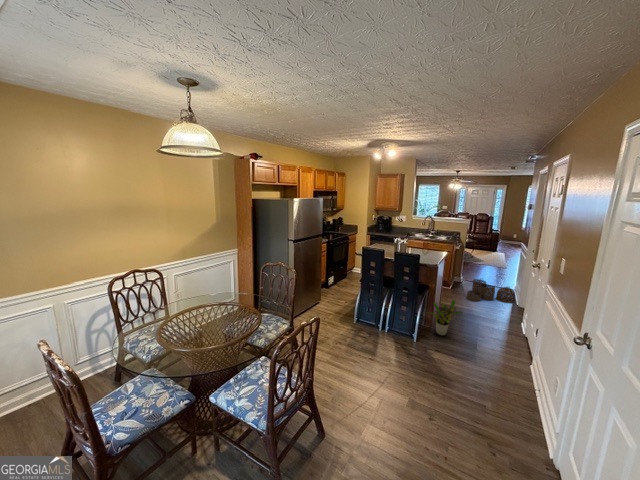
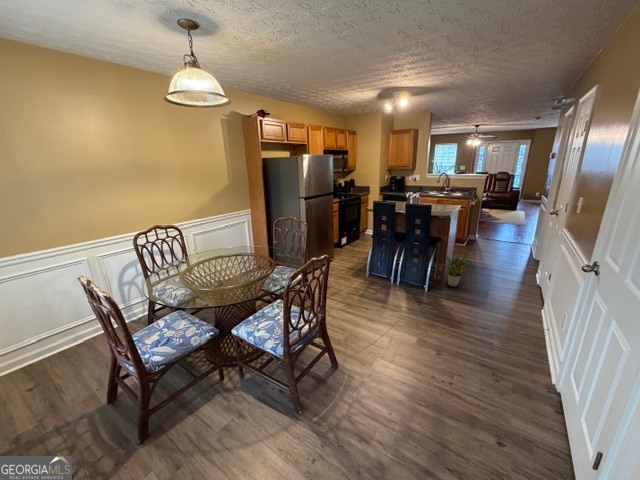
woven basket: present [467,279,515,303] -> none [481,234,532,258]

